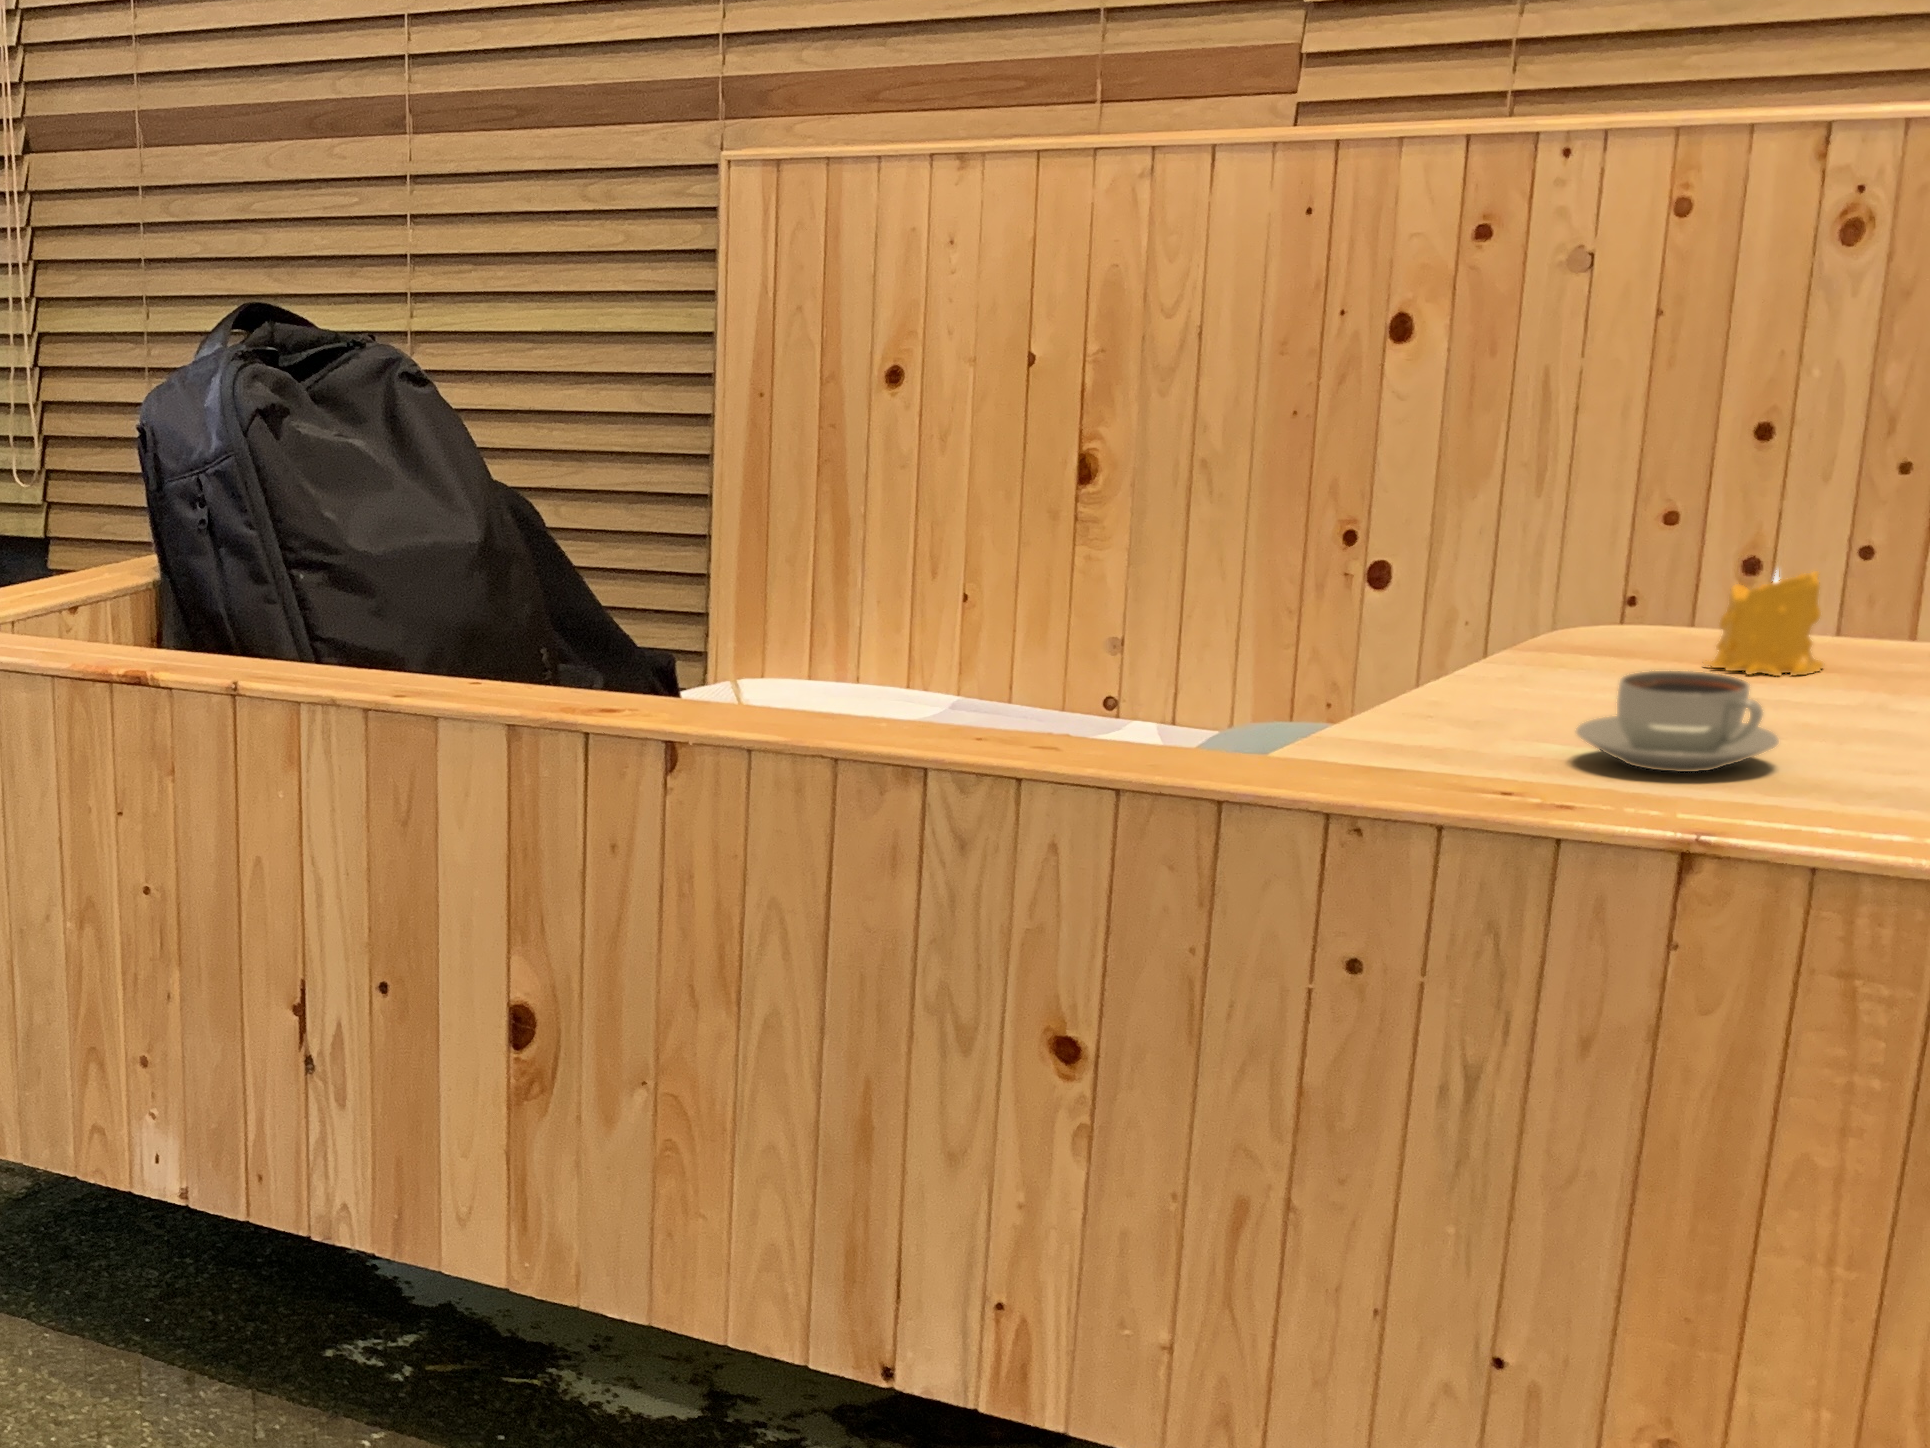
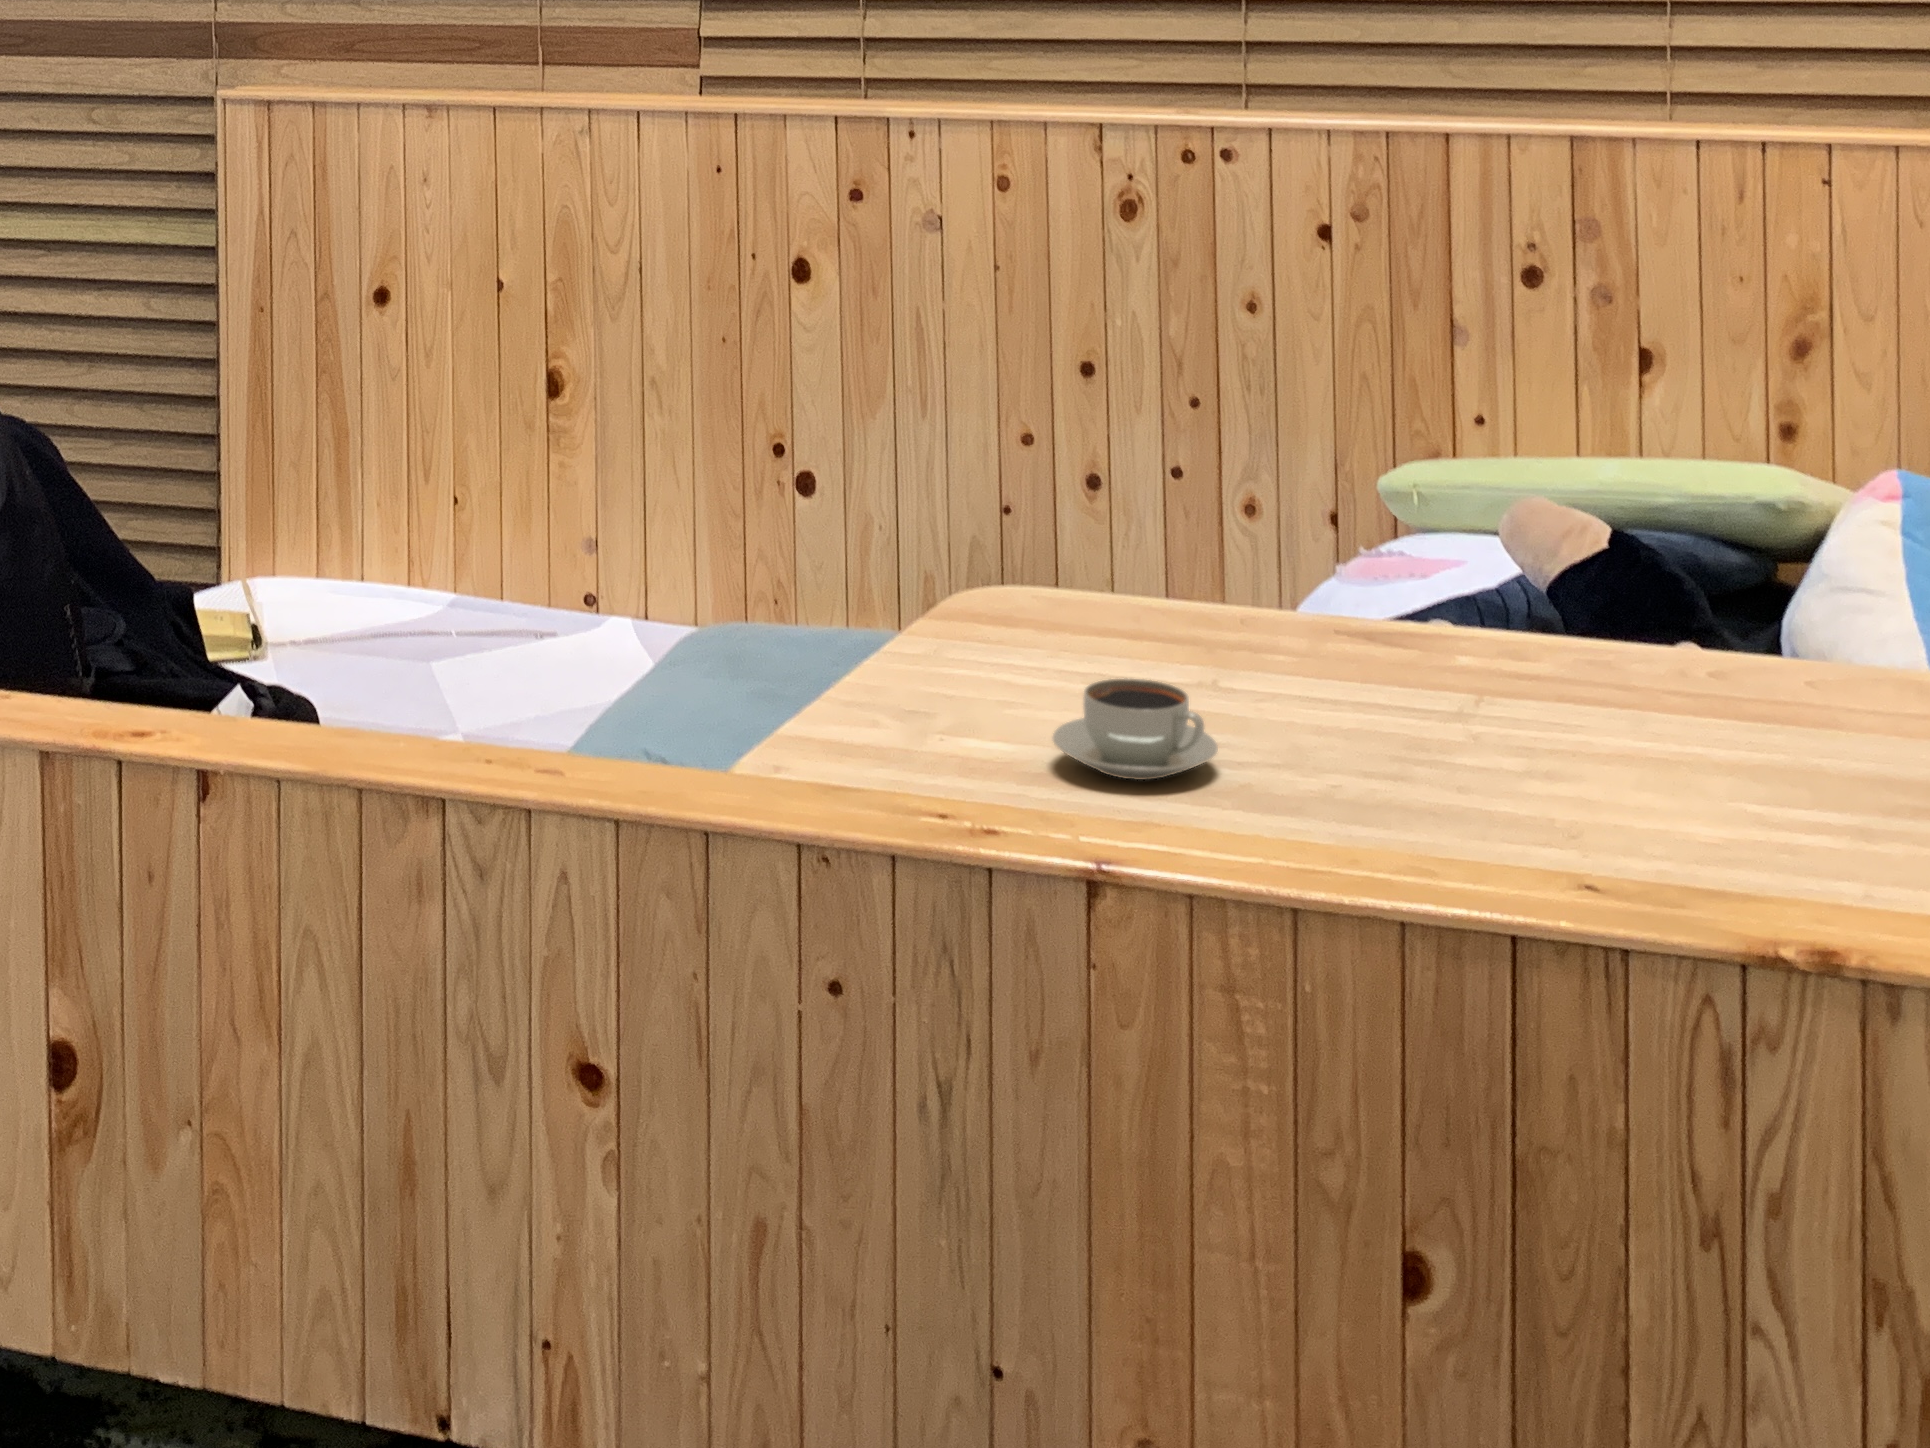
candle: present [1705,570,1824,676] -> none [1115,542,1209,644]

